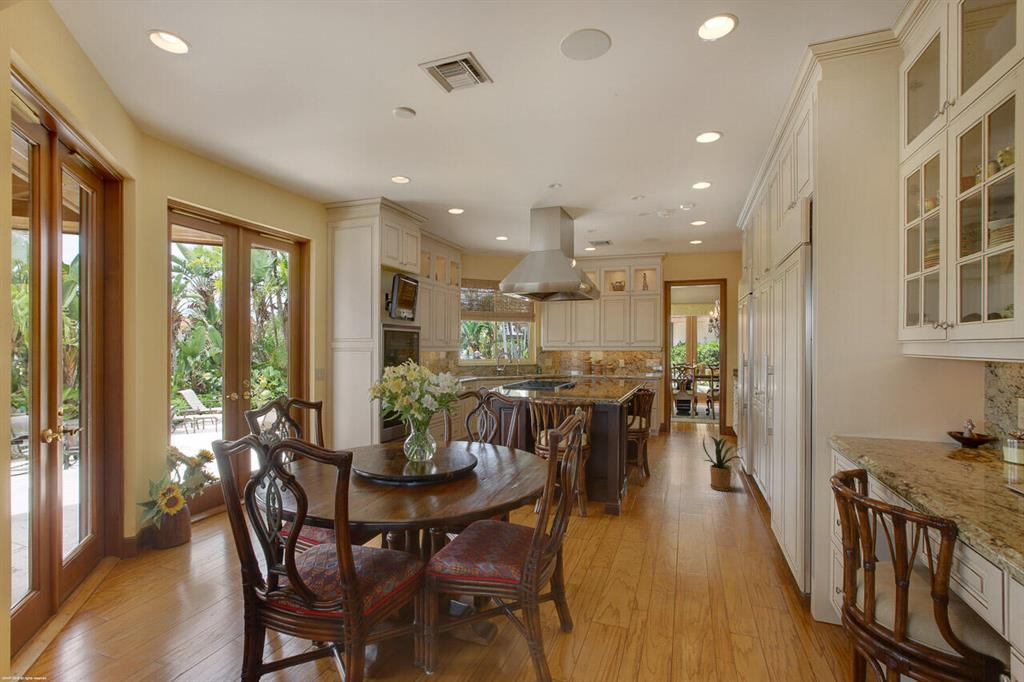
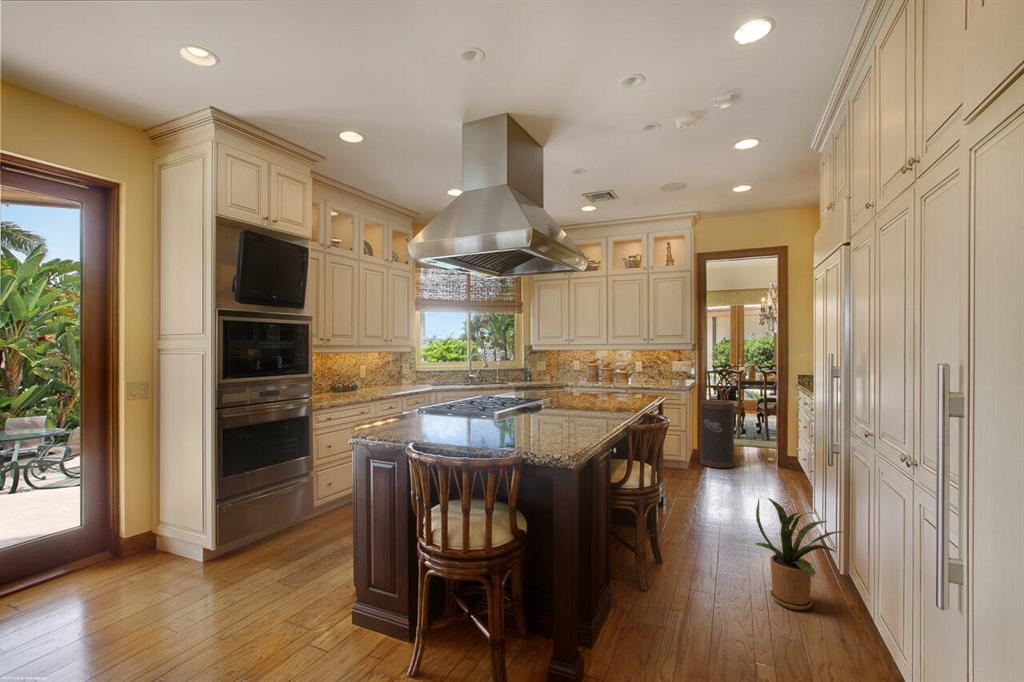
trash can: none [666,388,690,436] -> present [700,400,735,469]

